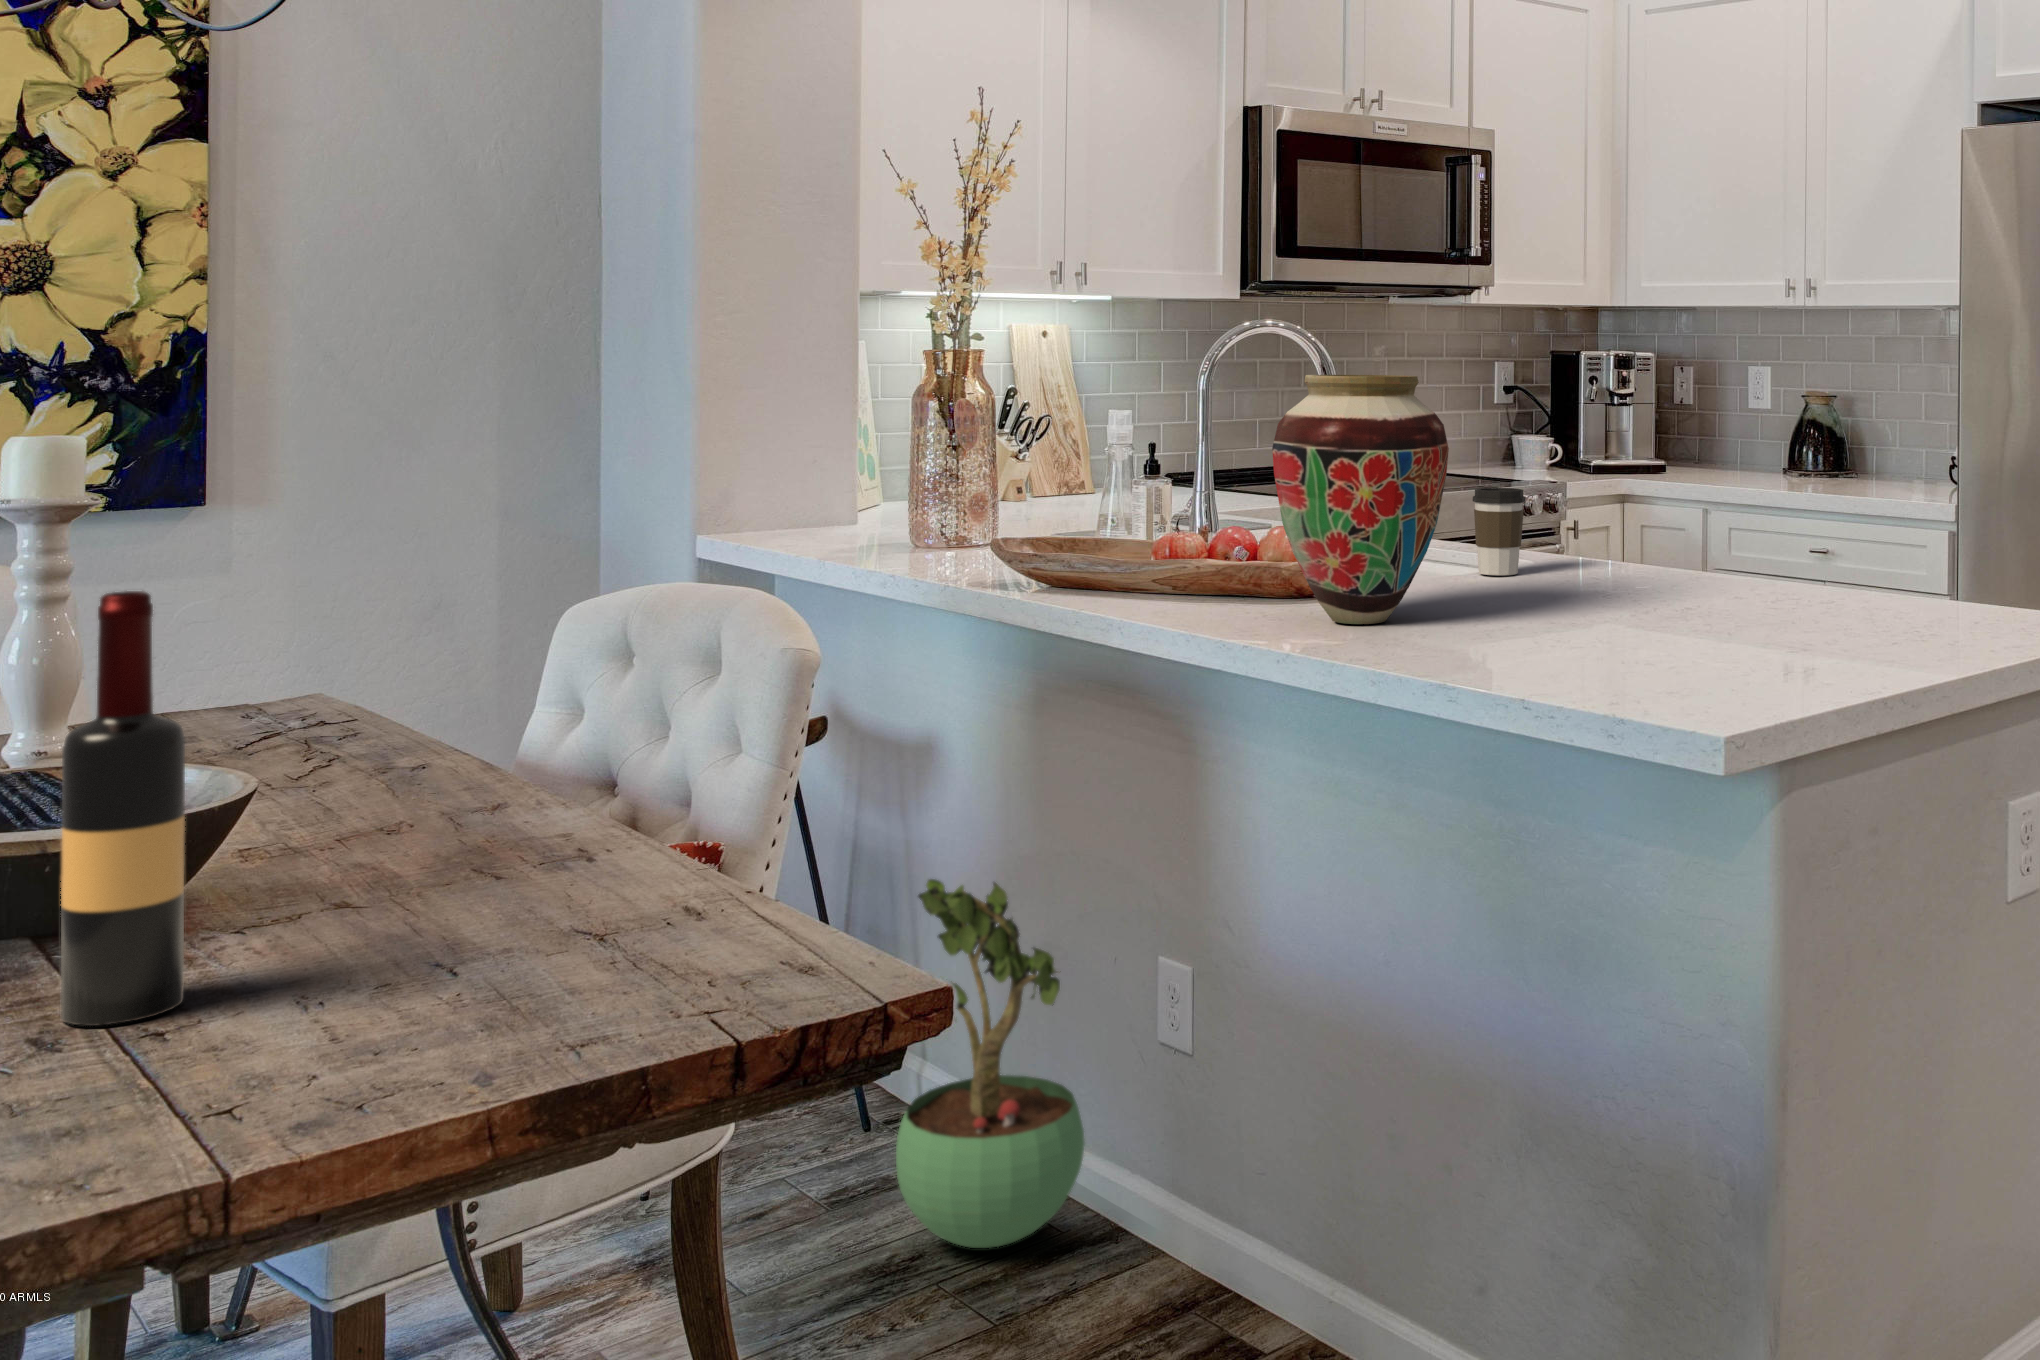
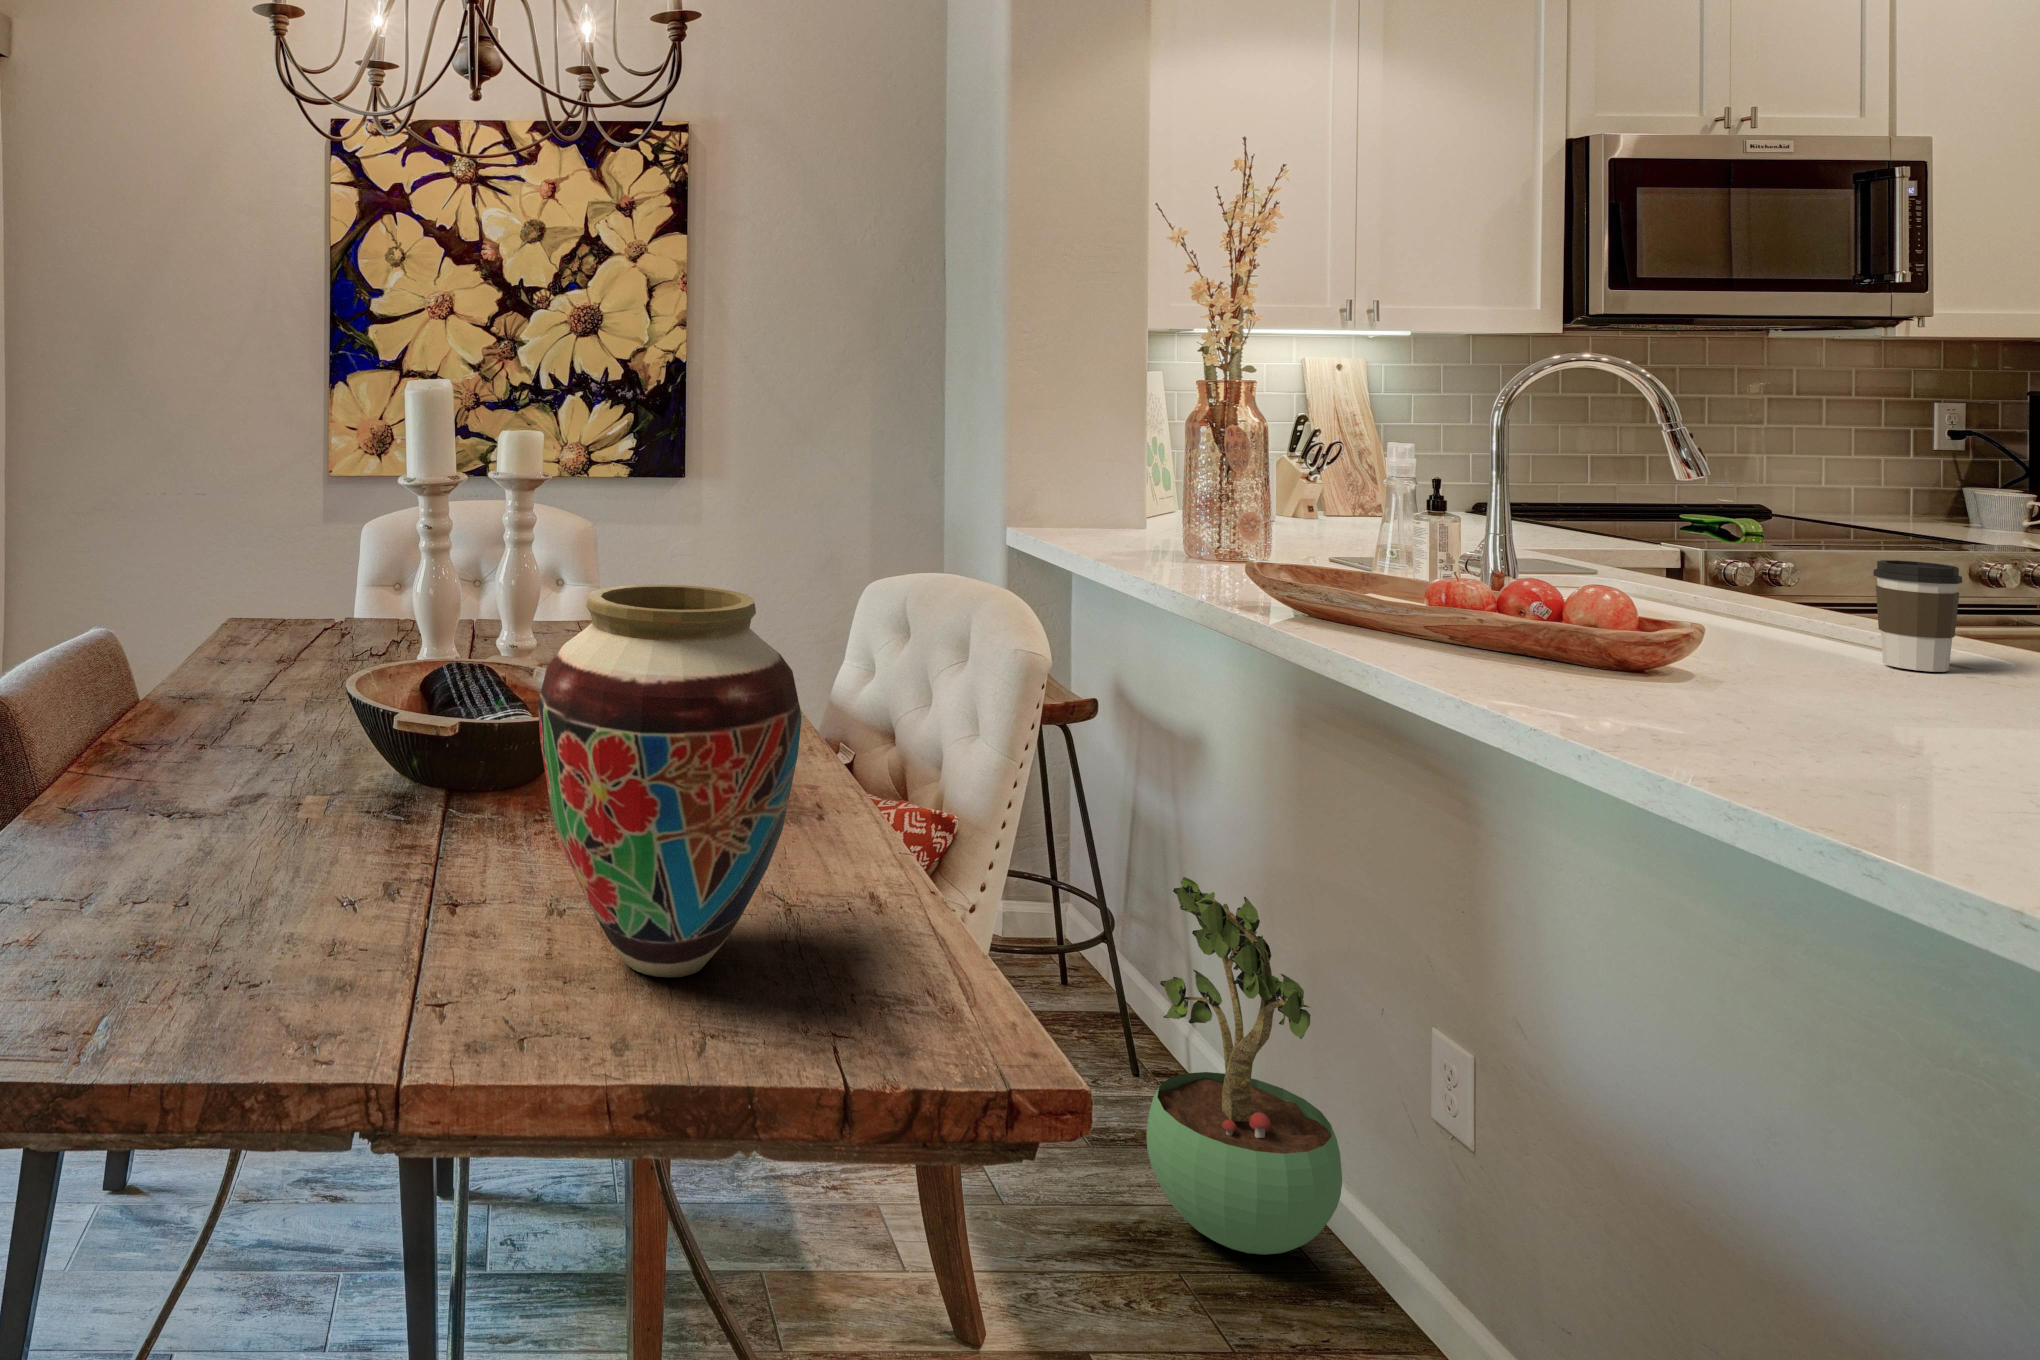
vase: present [1272,375,1449,624] -> present [538,585,802,977]
wine bottle: present [61,591,185,1026] -> none [406,565,487,900]

